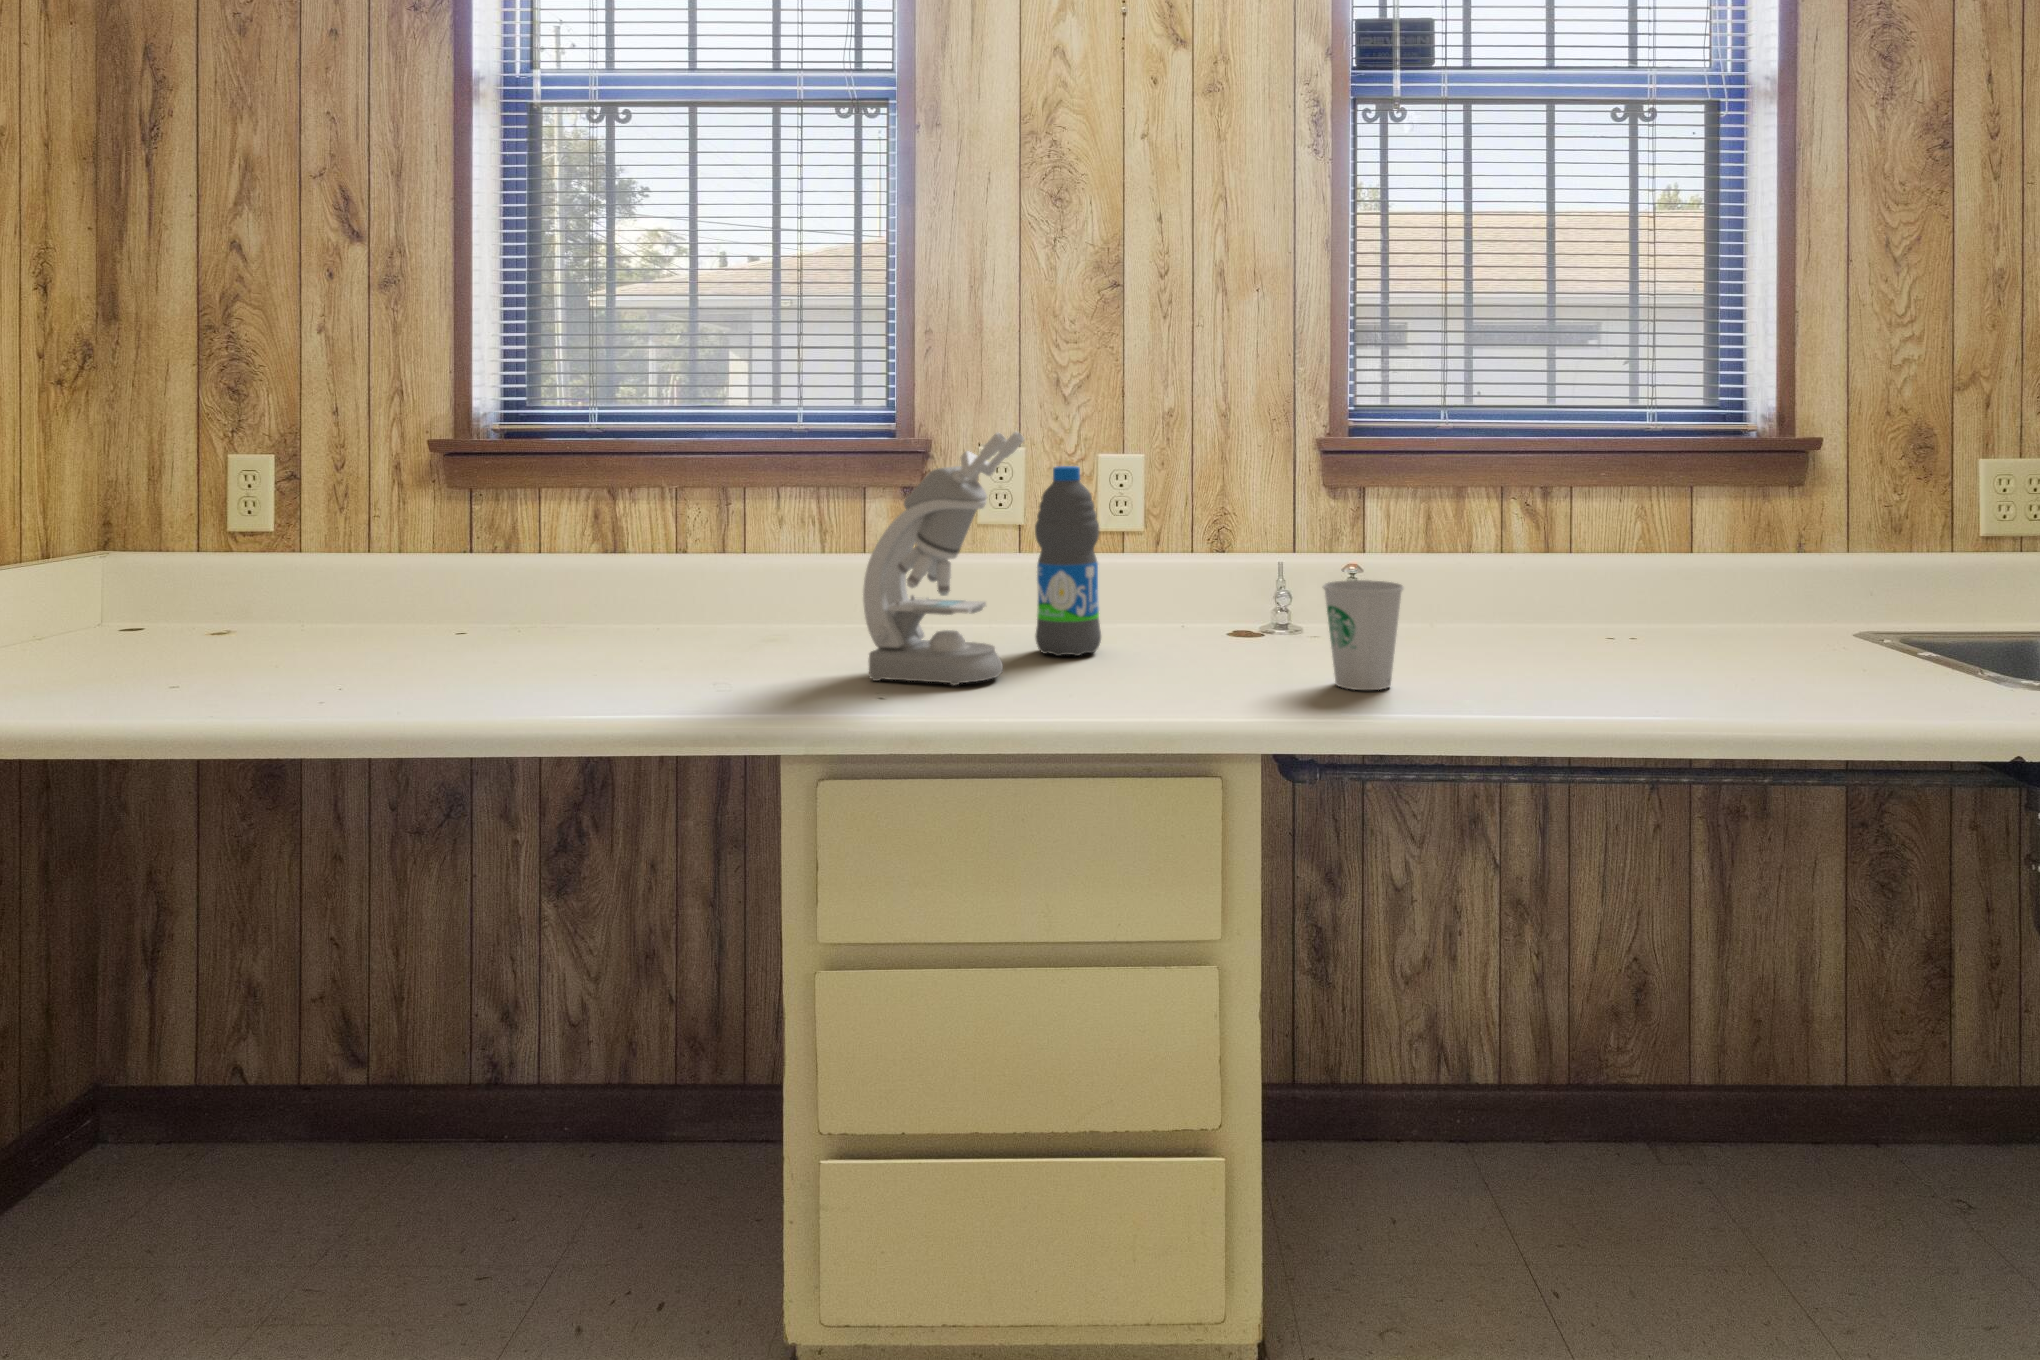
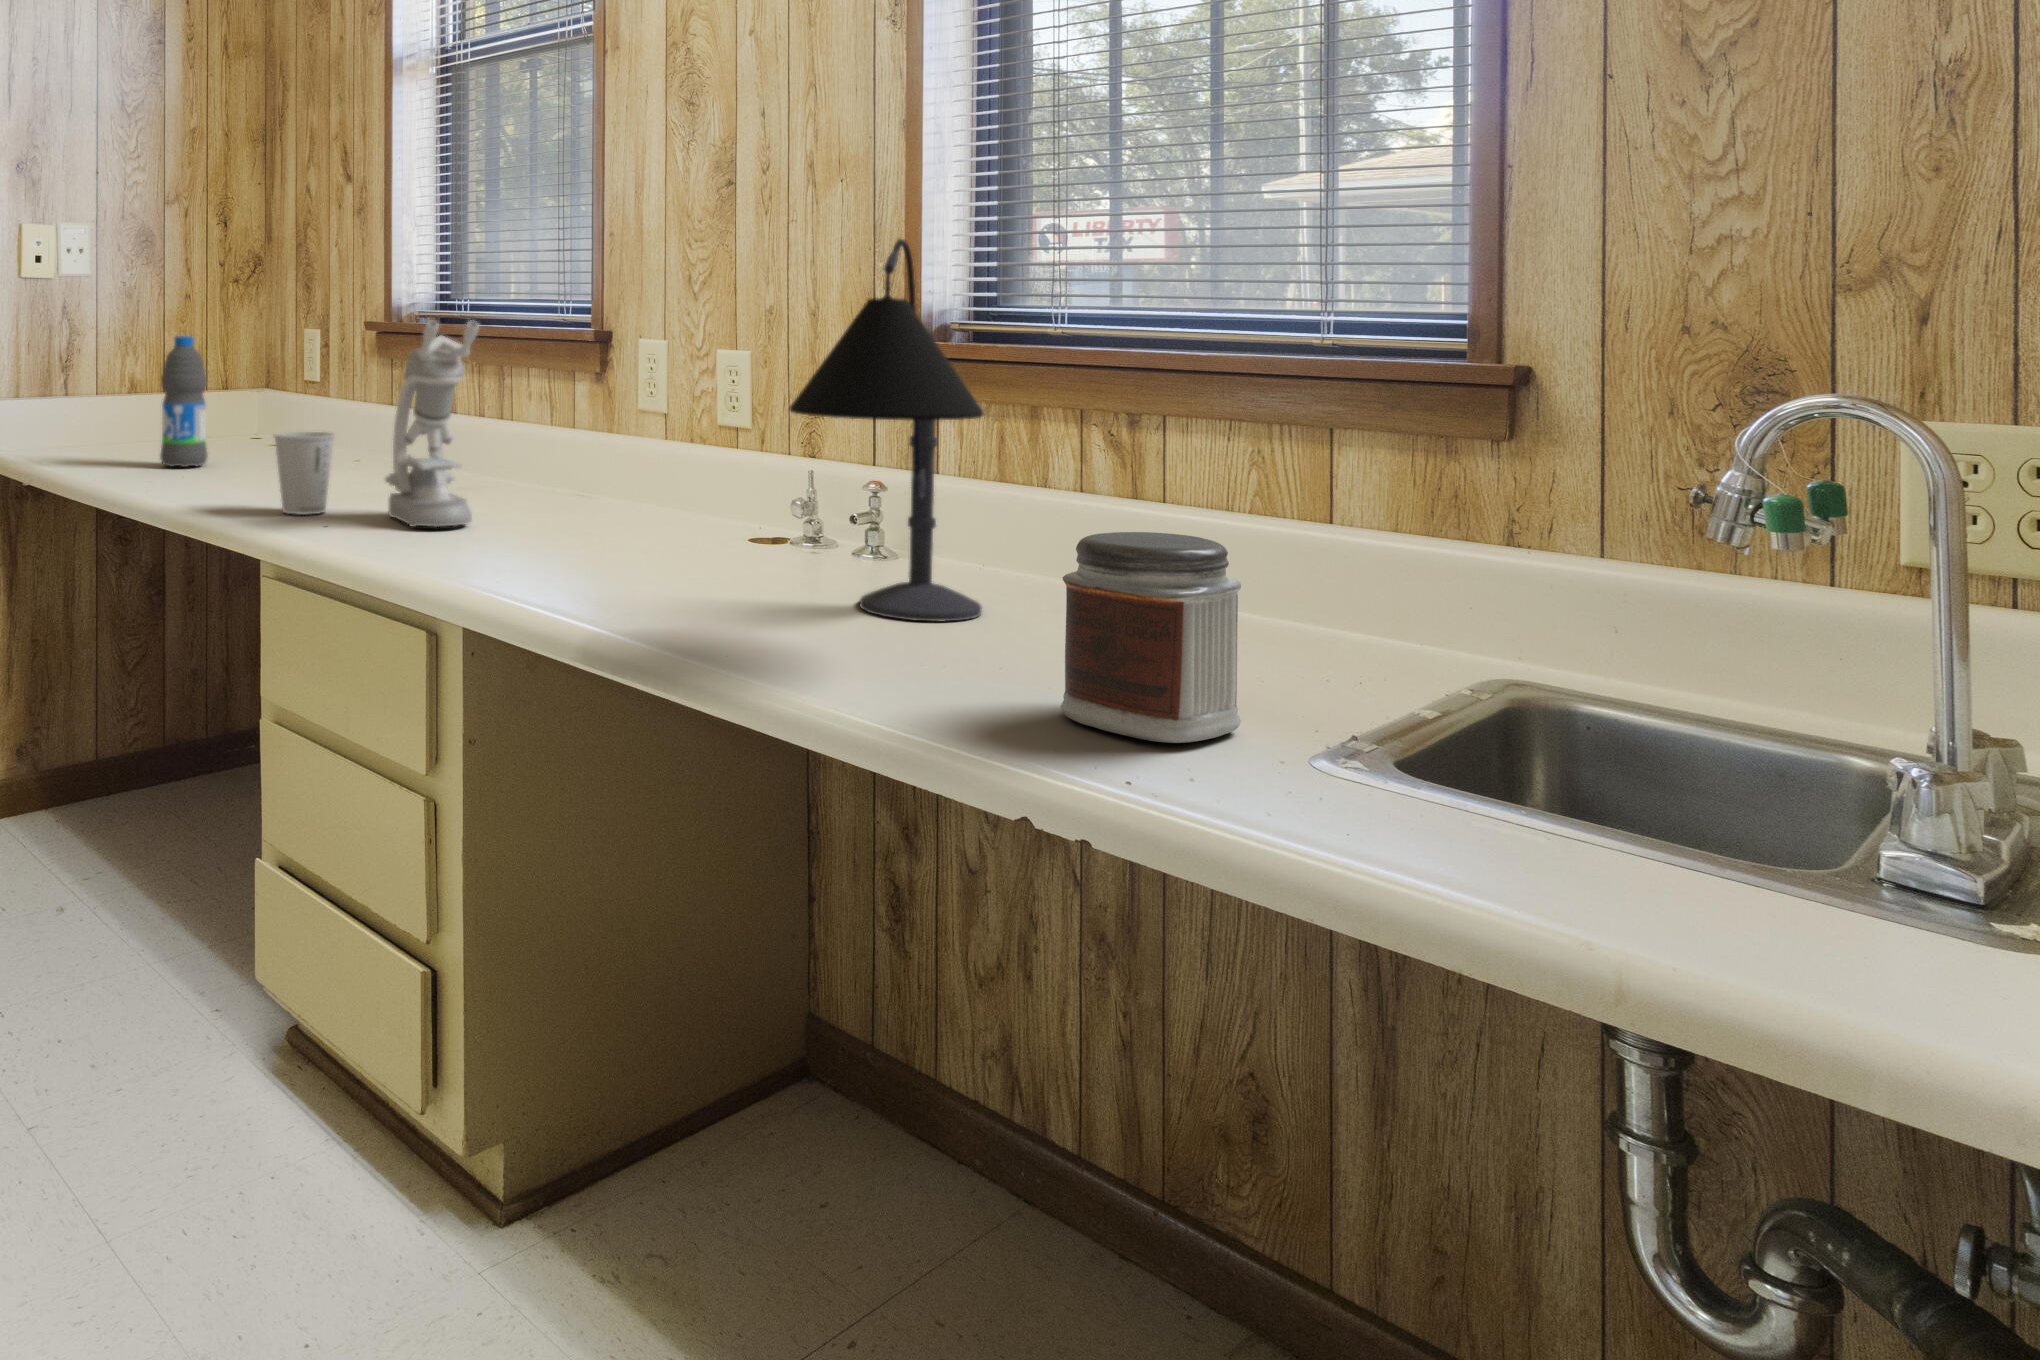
desk lamp: none [1503,352,1783,673] -> present [790,239,984,622]
water bottle: present [1035,466,1101,656] -> present [160,336,207,467]
jar: none [1875,566,2010,708] -> present [1061,532,1241,743]
paper cup: present [1323,580,1403,690] -> present [274,432,335,514]

